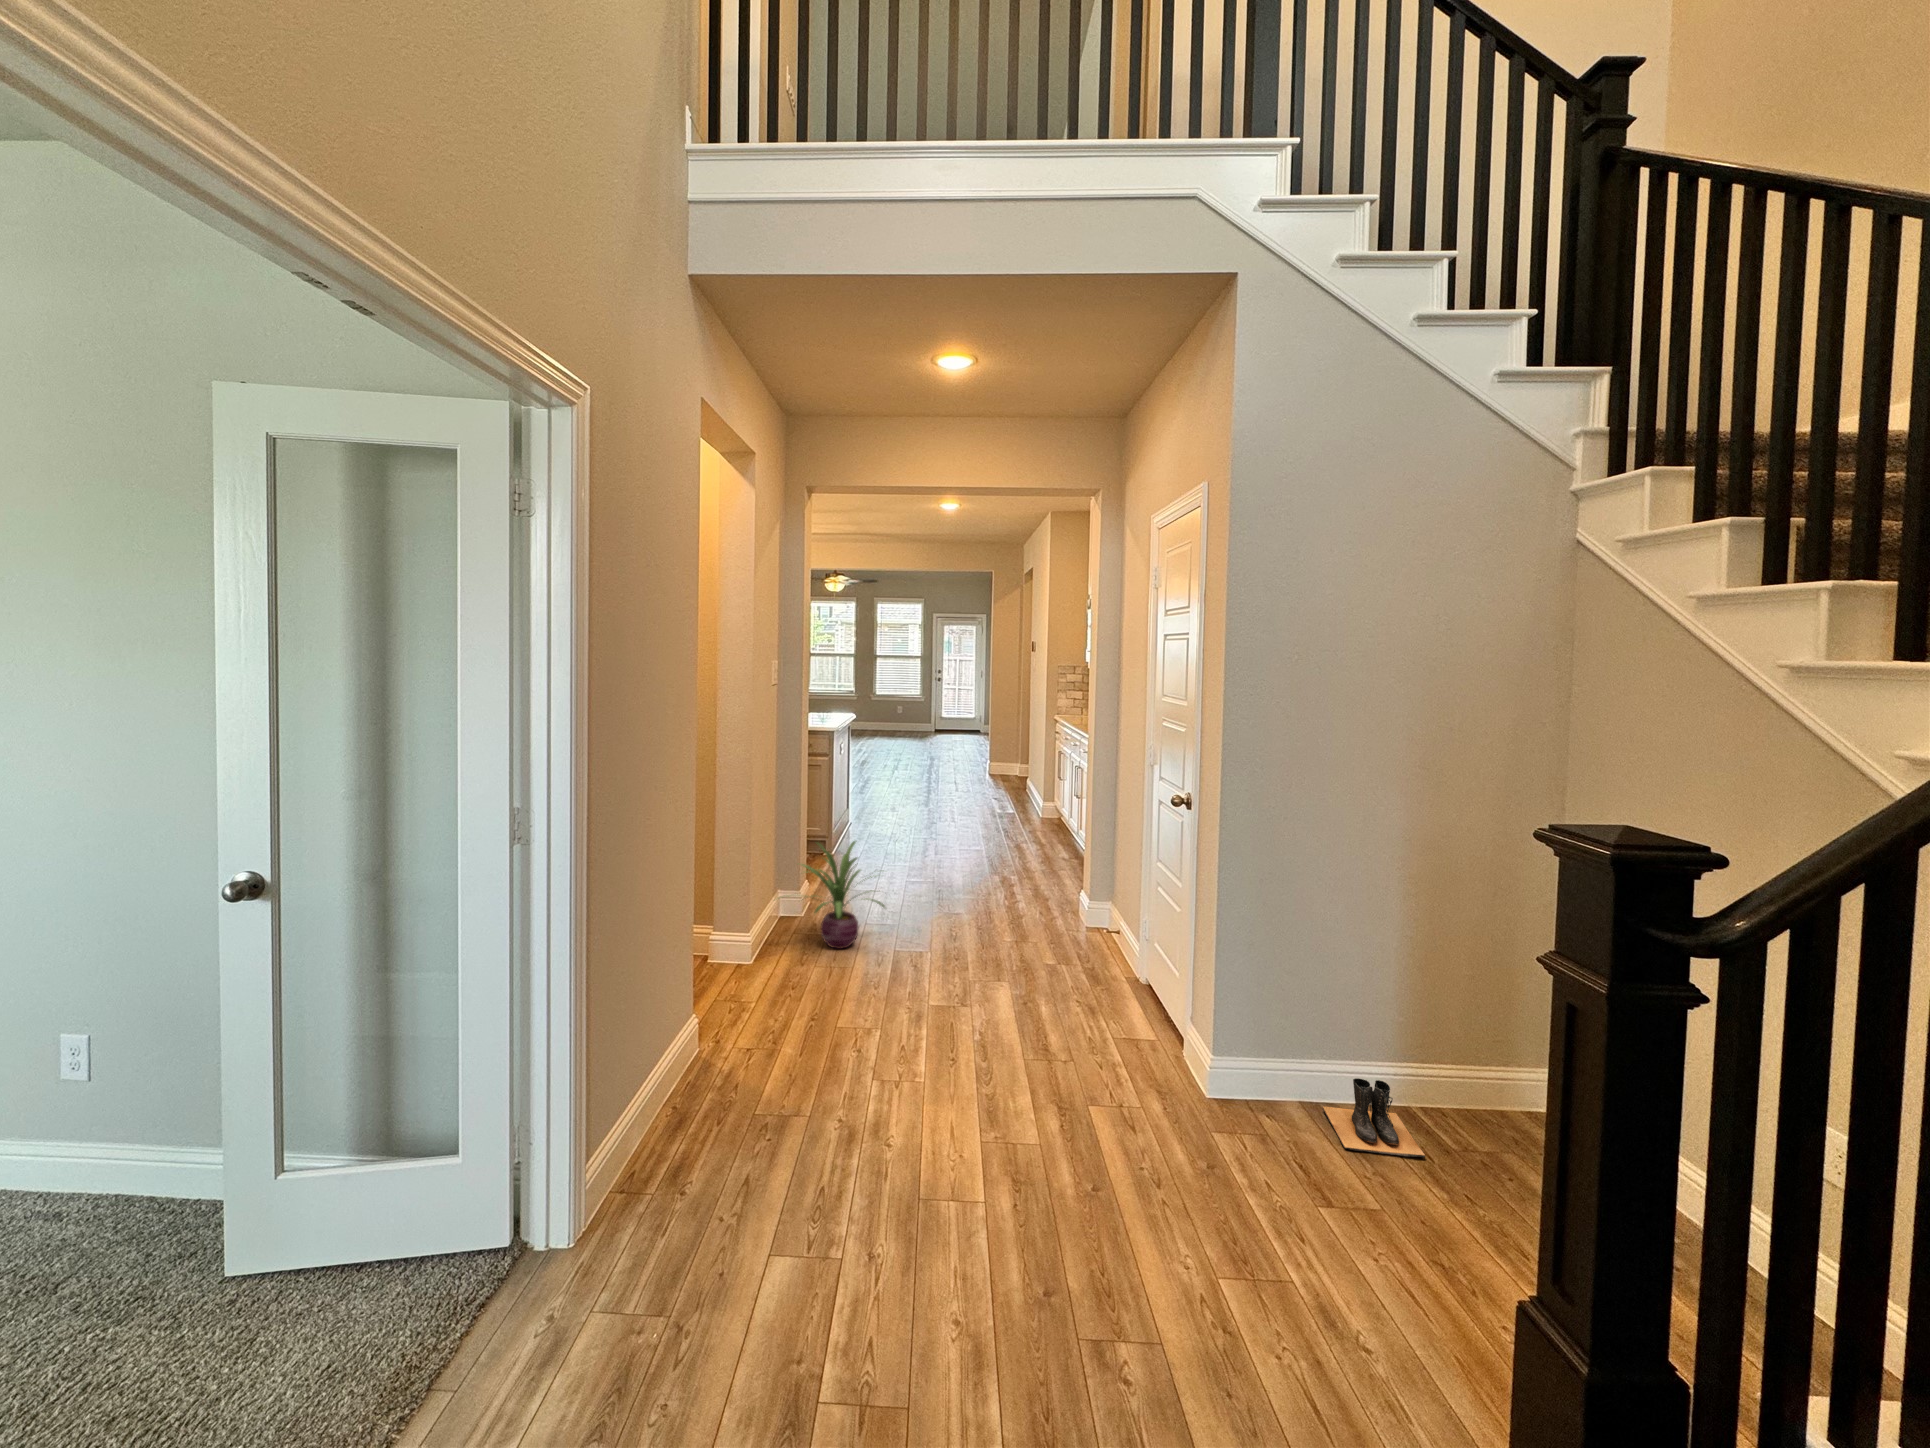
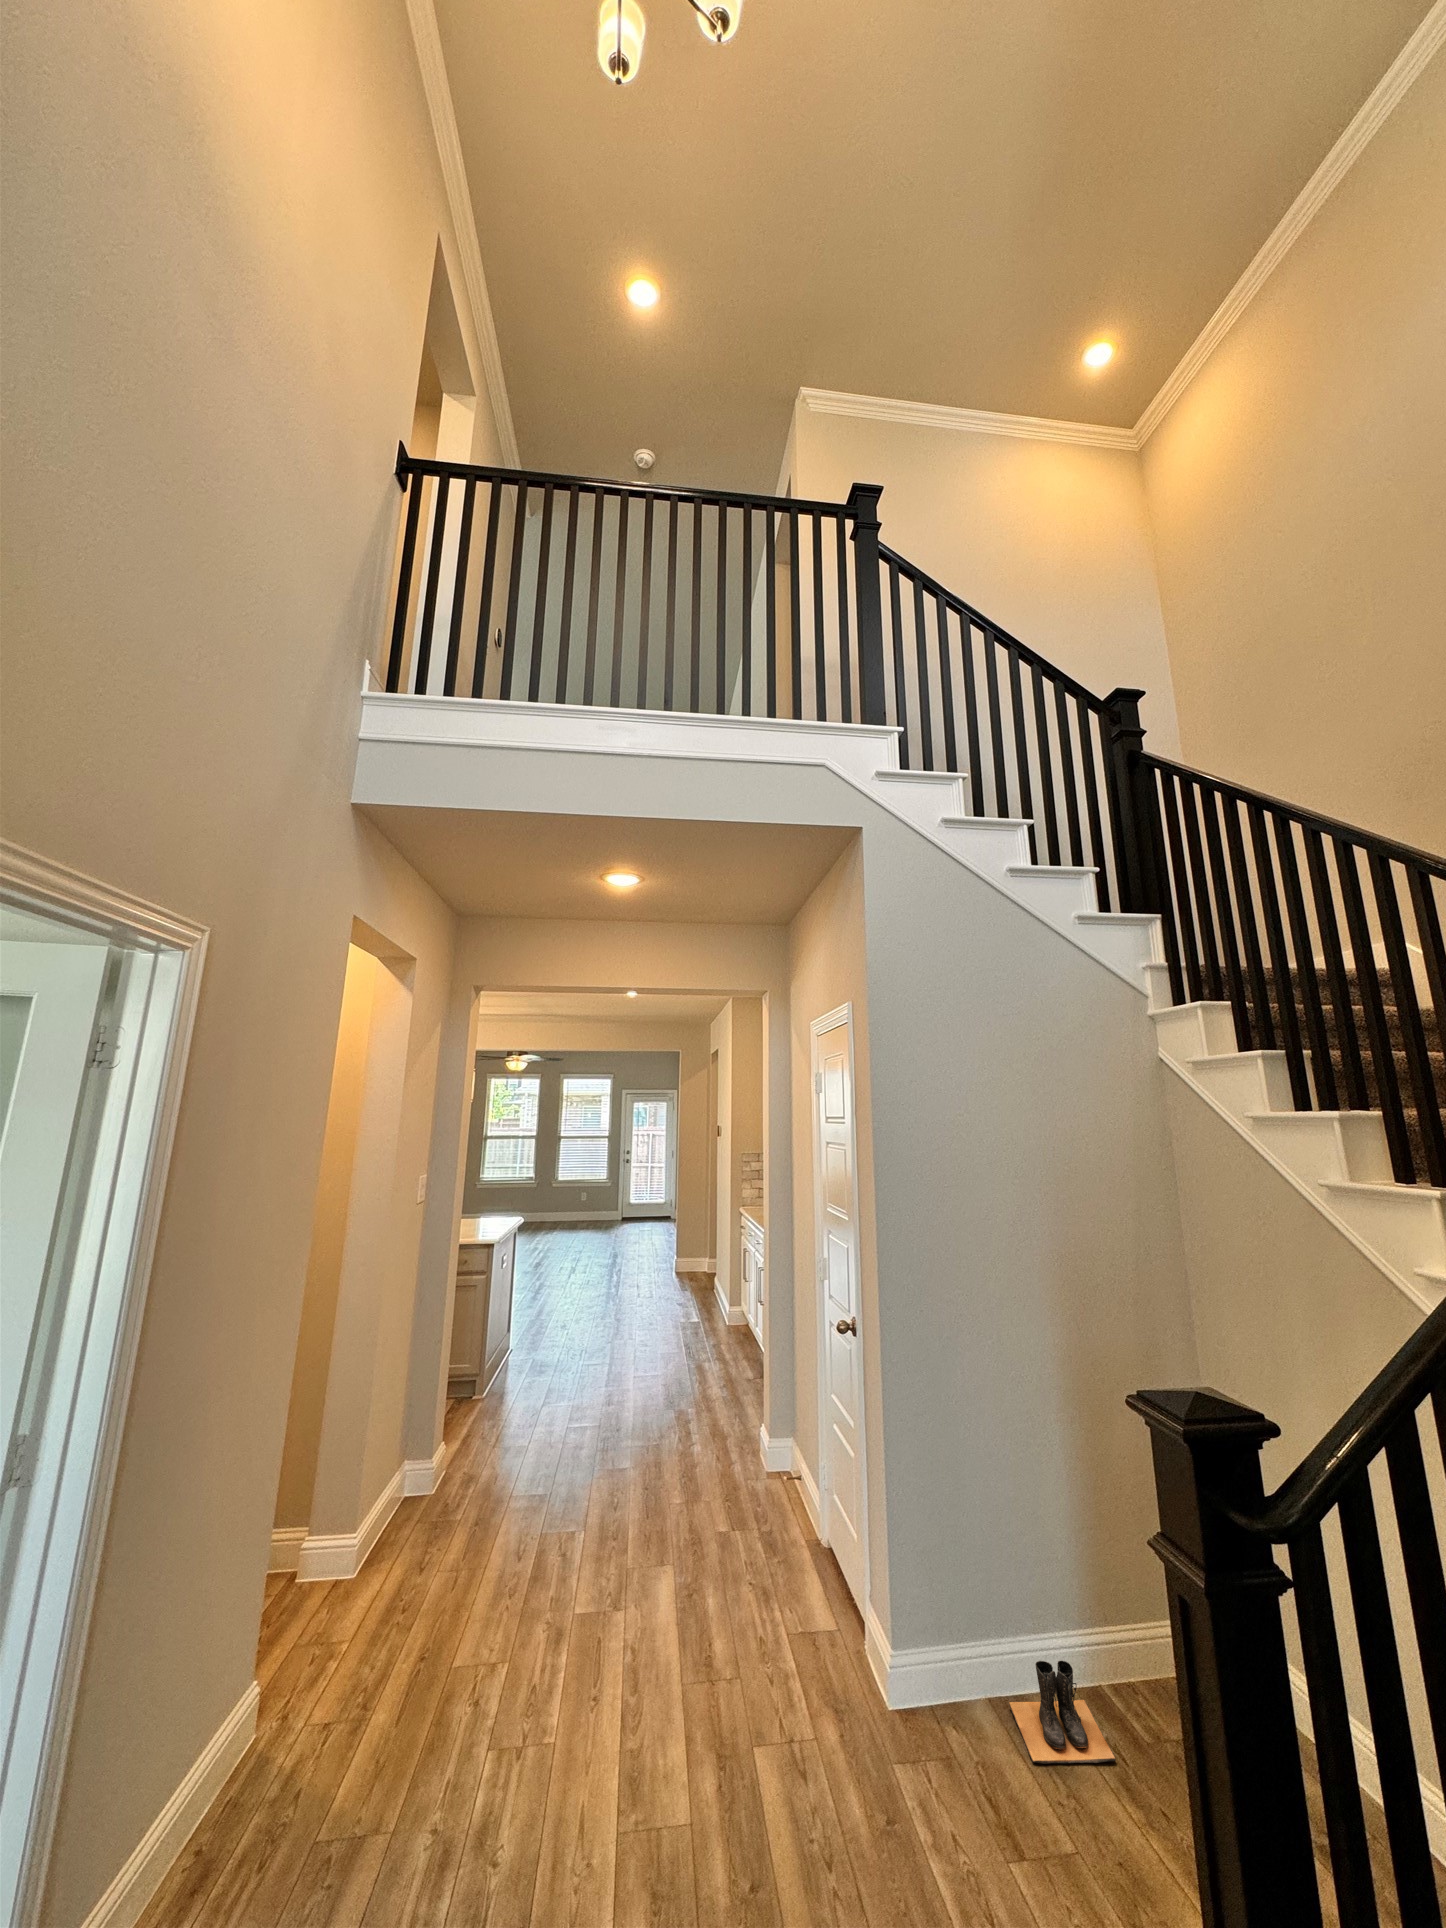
decorative plant: present [801,841,885,949] -> none [393,1390,538,1536]

